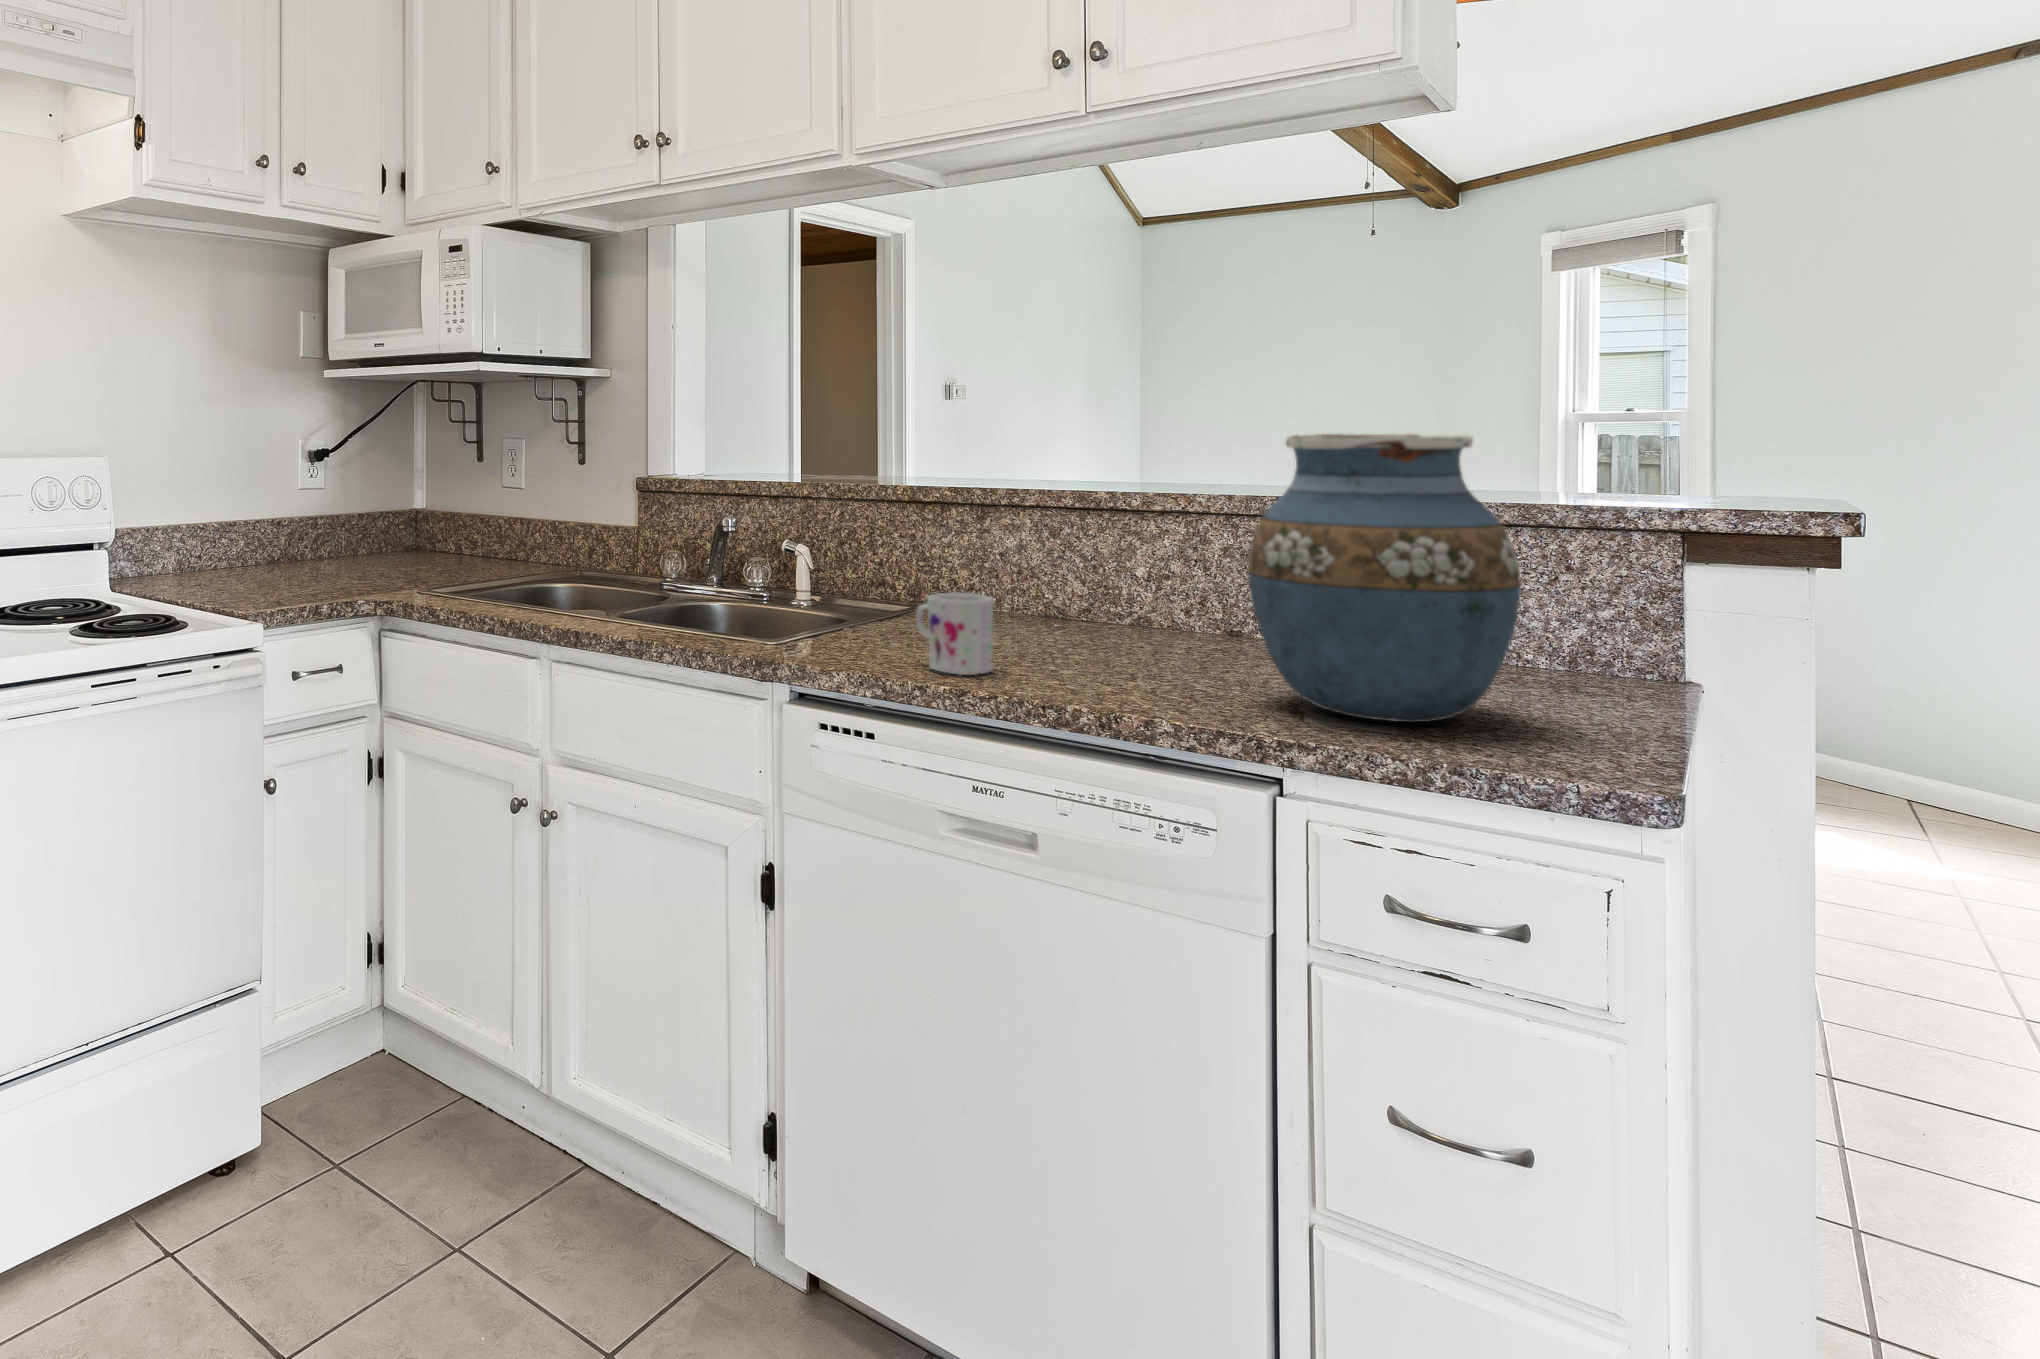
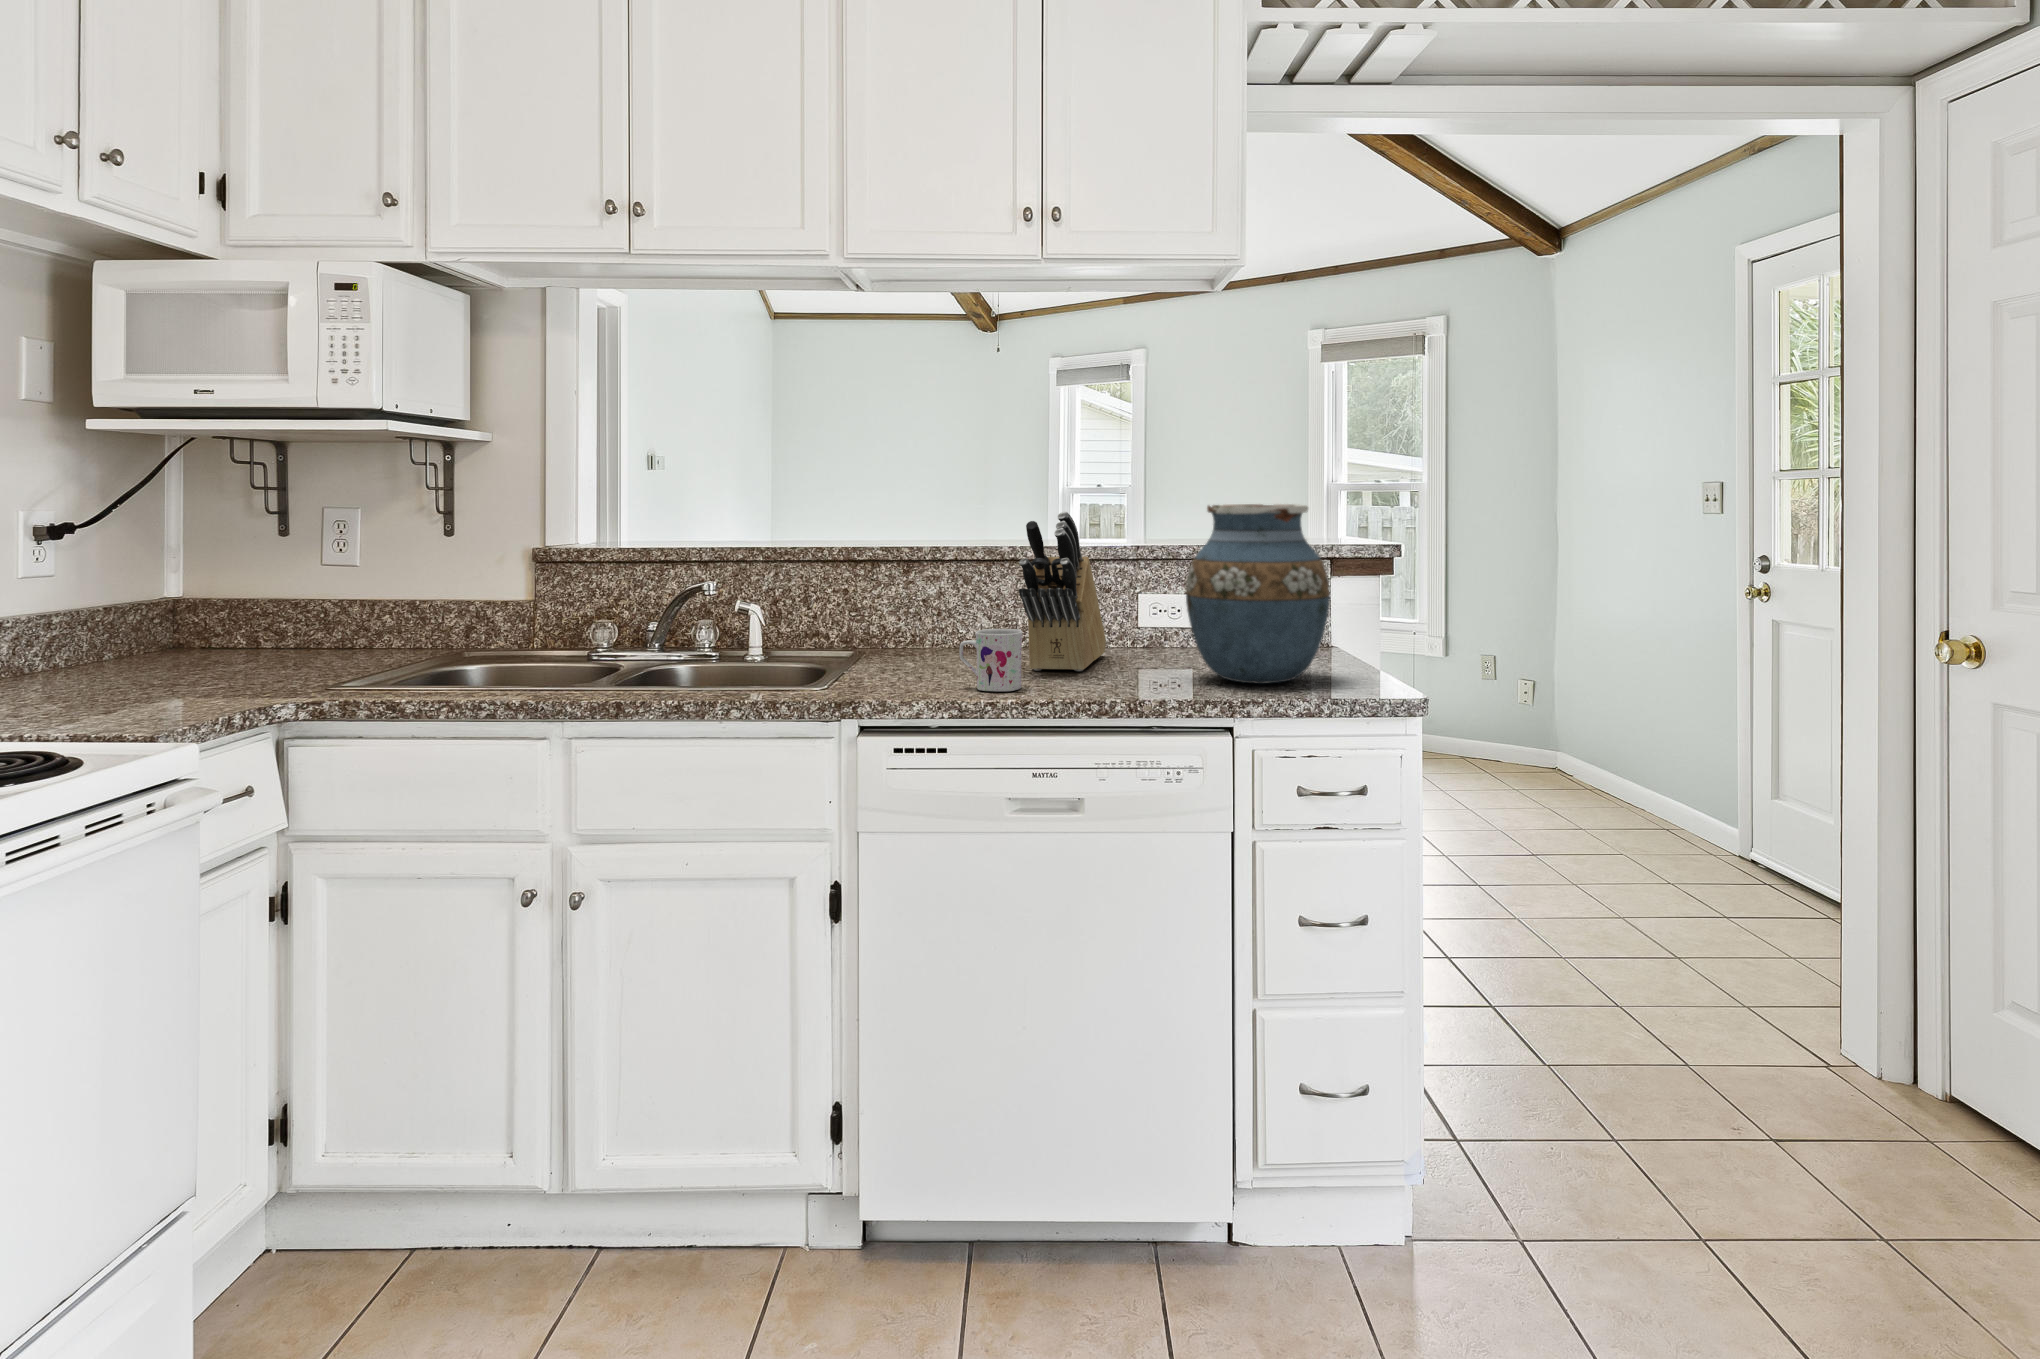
knife block: none [1023,444,1229,664] -> present [1019,512,1106,671]

